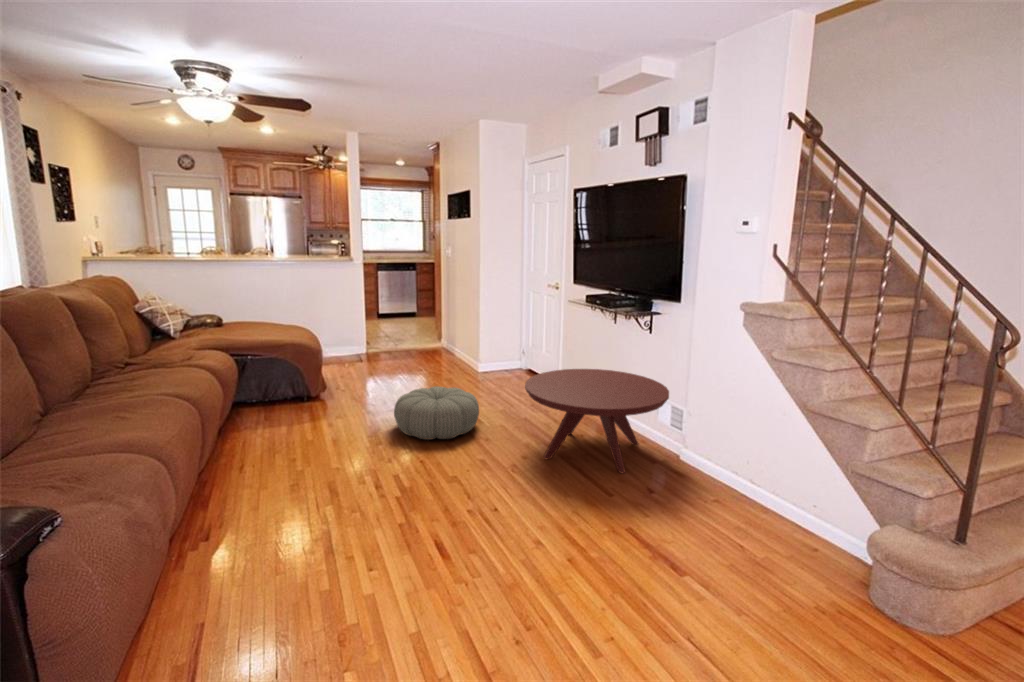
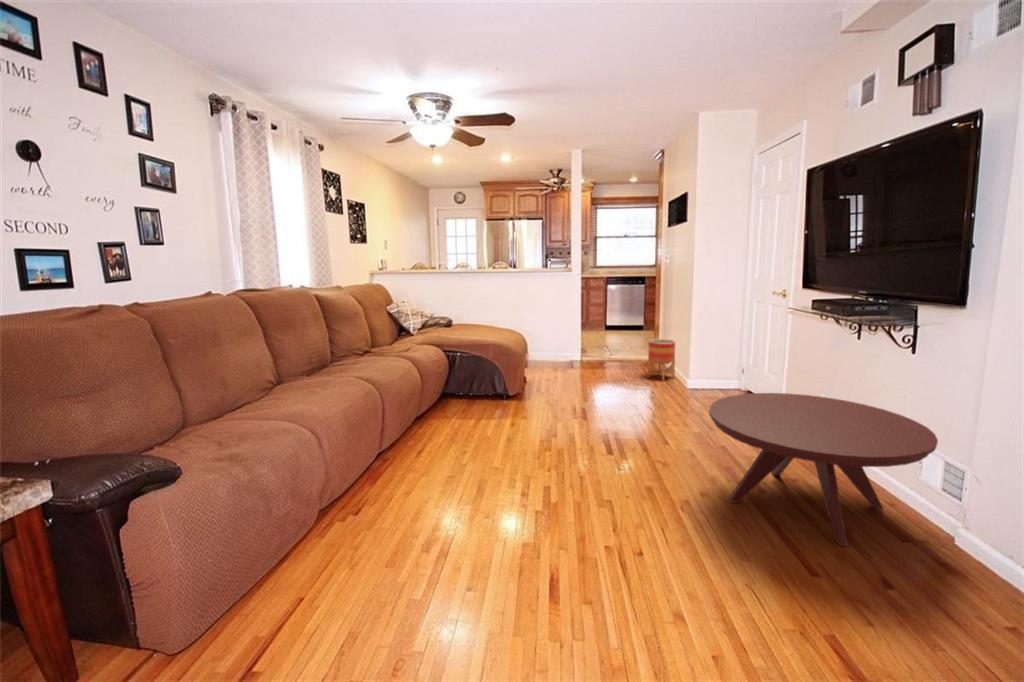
planter: none [440,328,464,367] -> present [647,339,675,380]
pouf: present [394,386,479,440] -> none [569,397,663,456]

